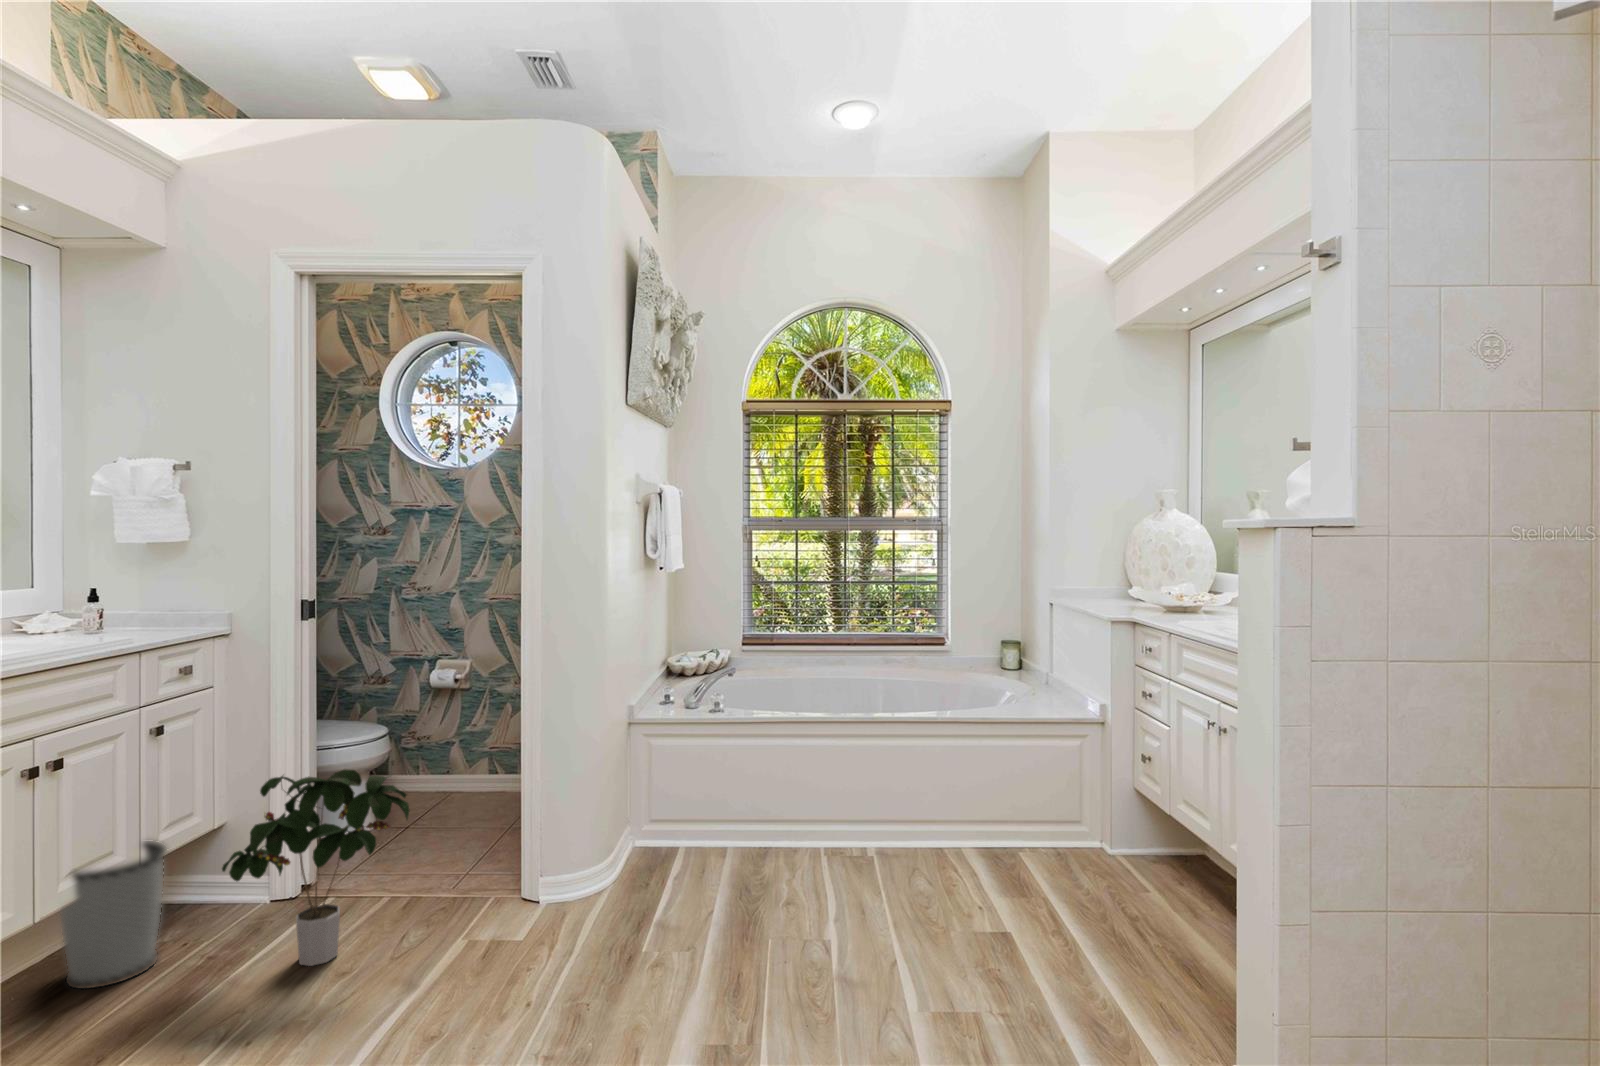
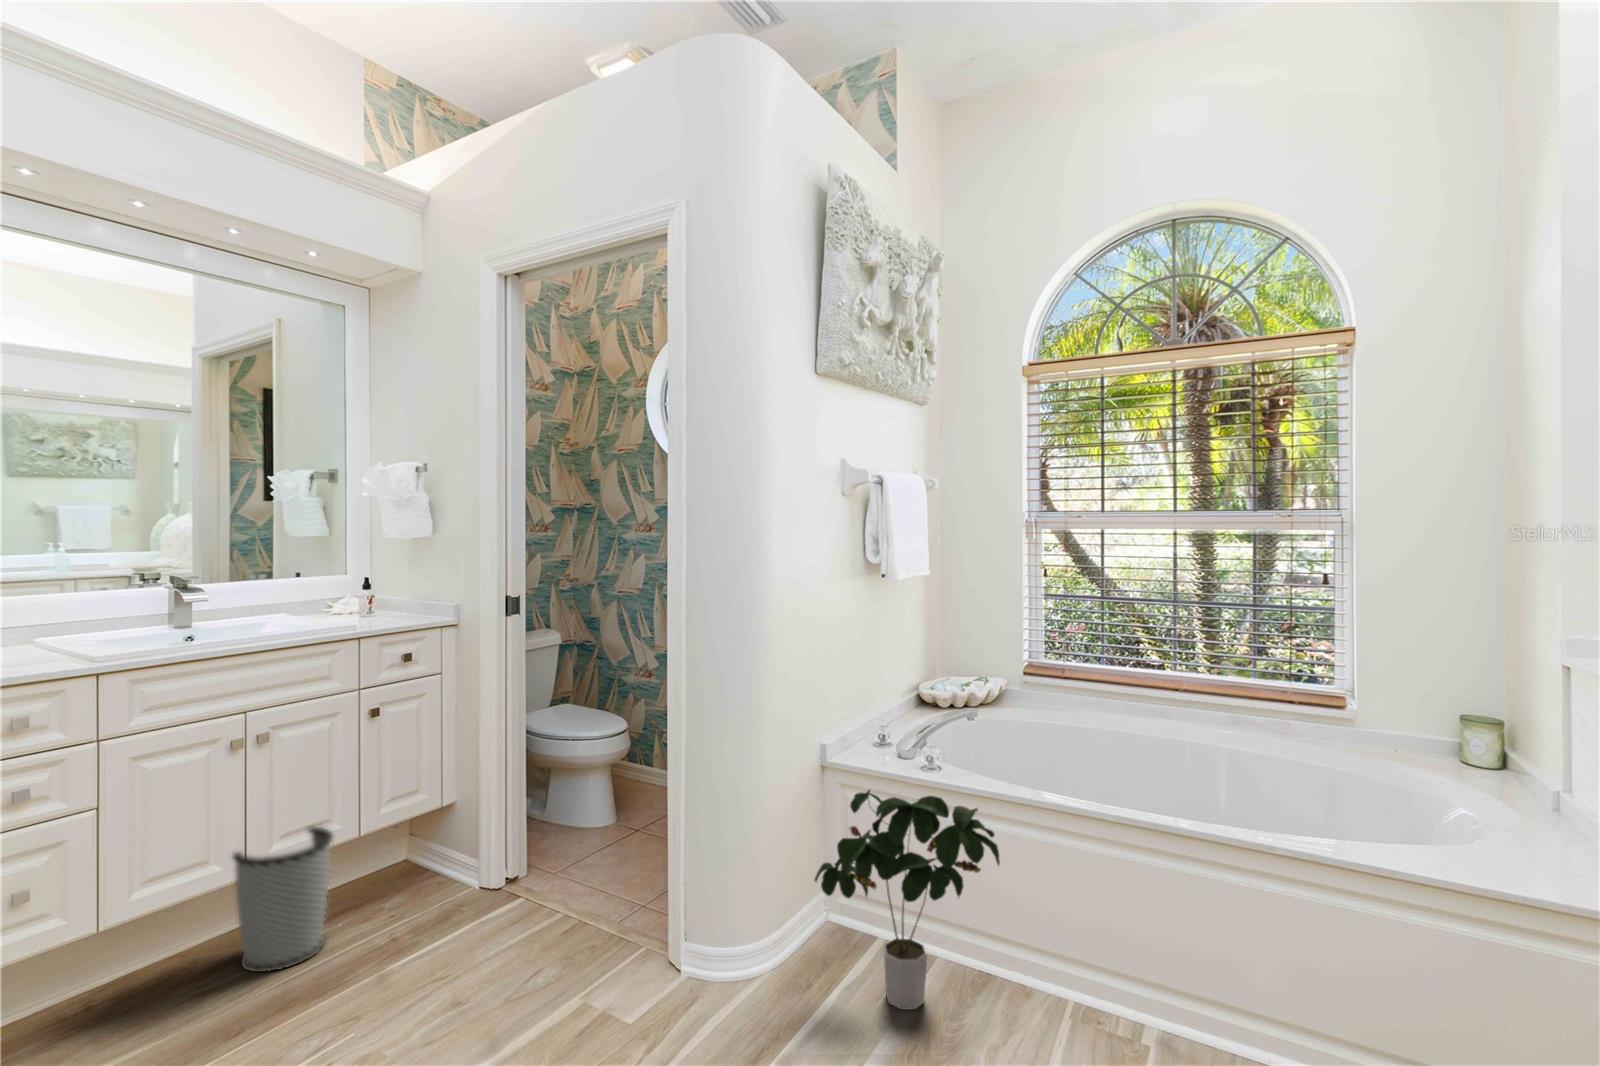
potted plant: present [222,770,410,966] -> present [815,790,1000,1009]

